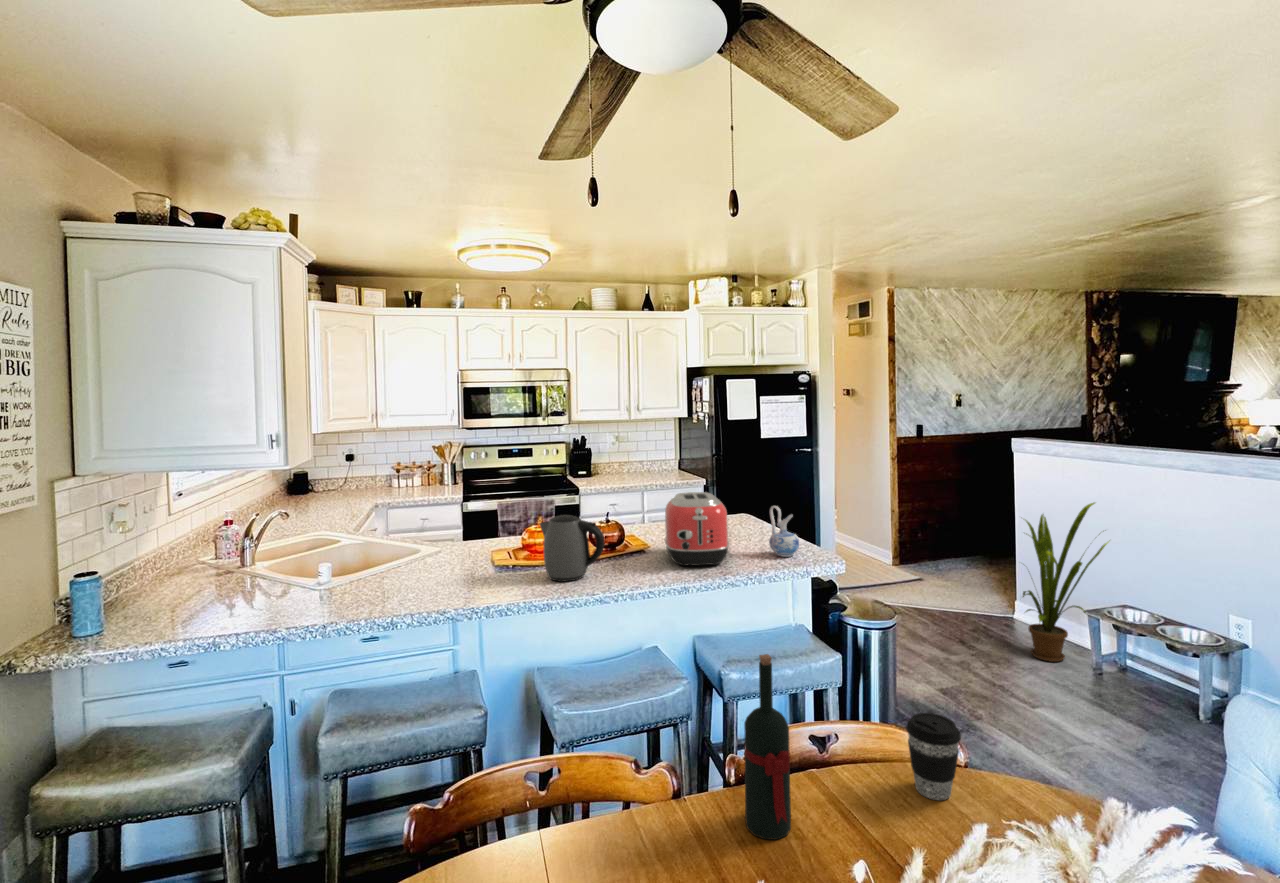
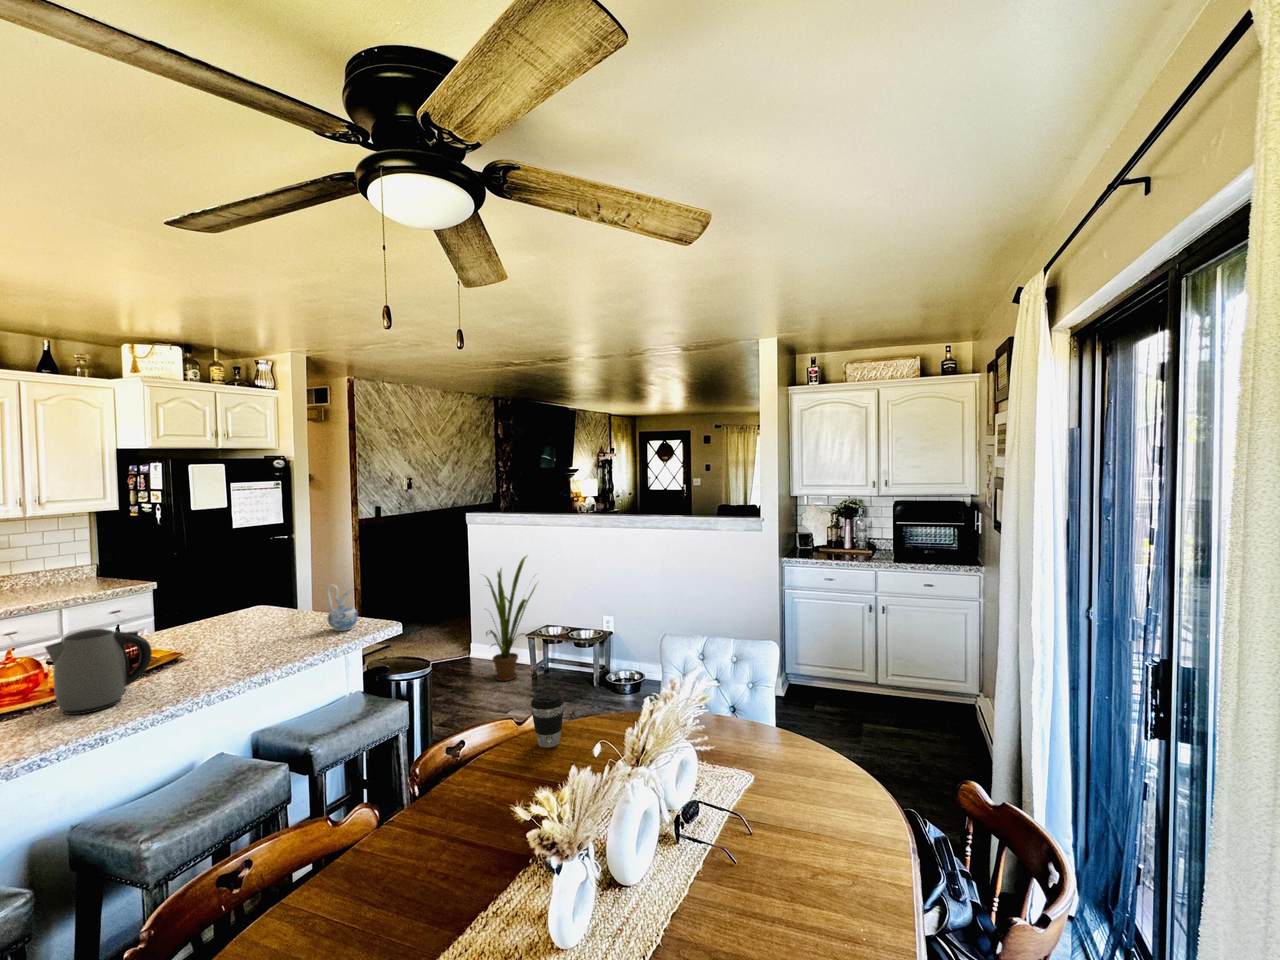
toaster: present [665,492,729,566] -> none [206,581,295,661]
wine bottle: present [744,654,791,840] -> none [451,673,494,814]

